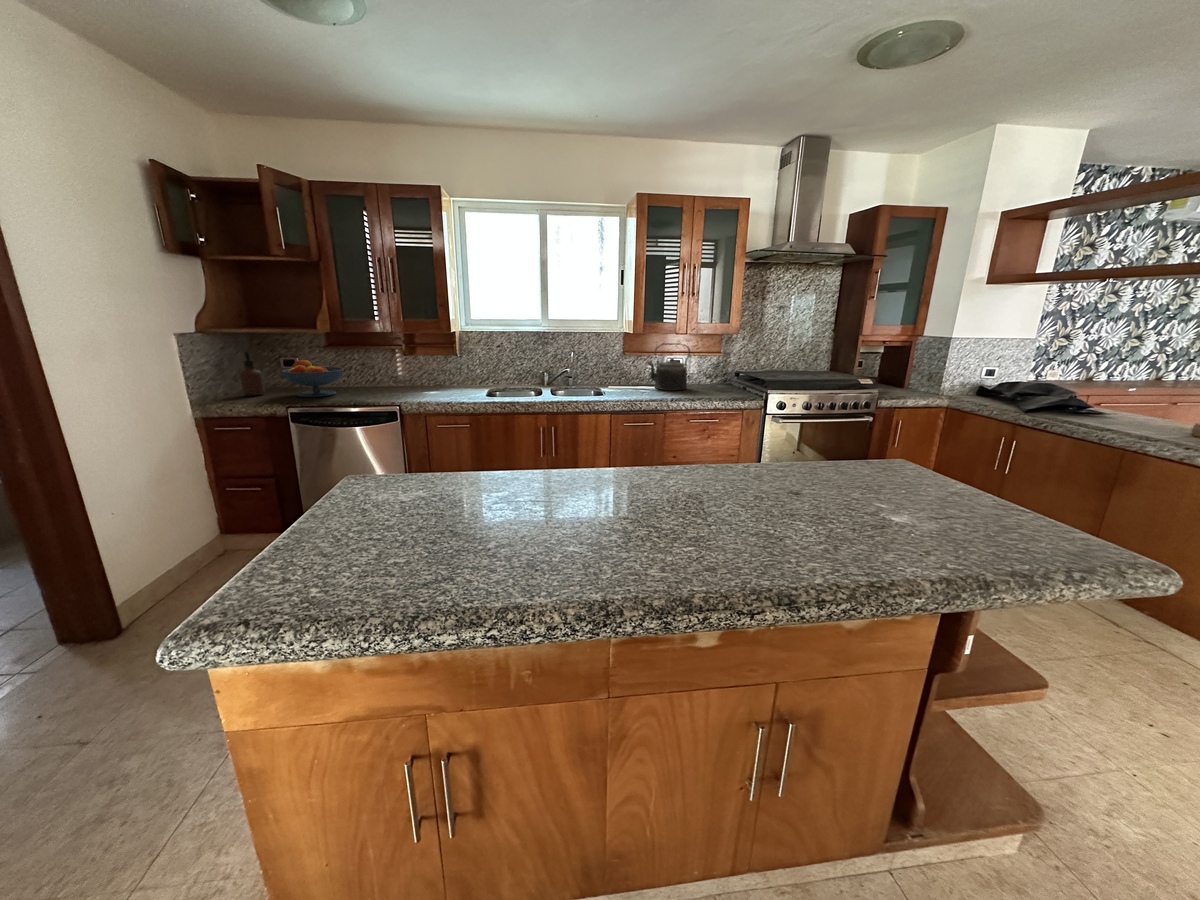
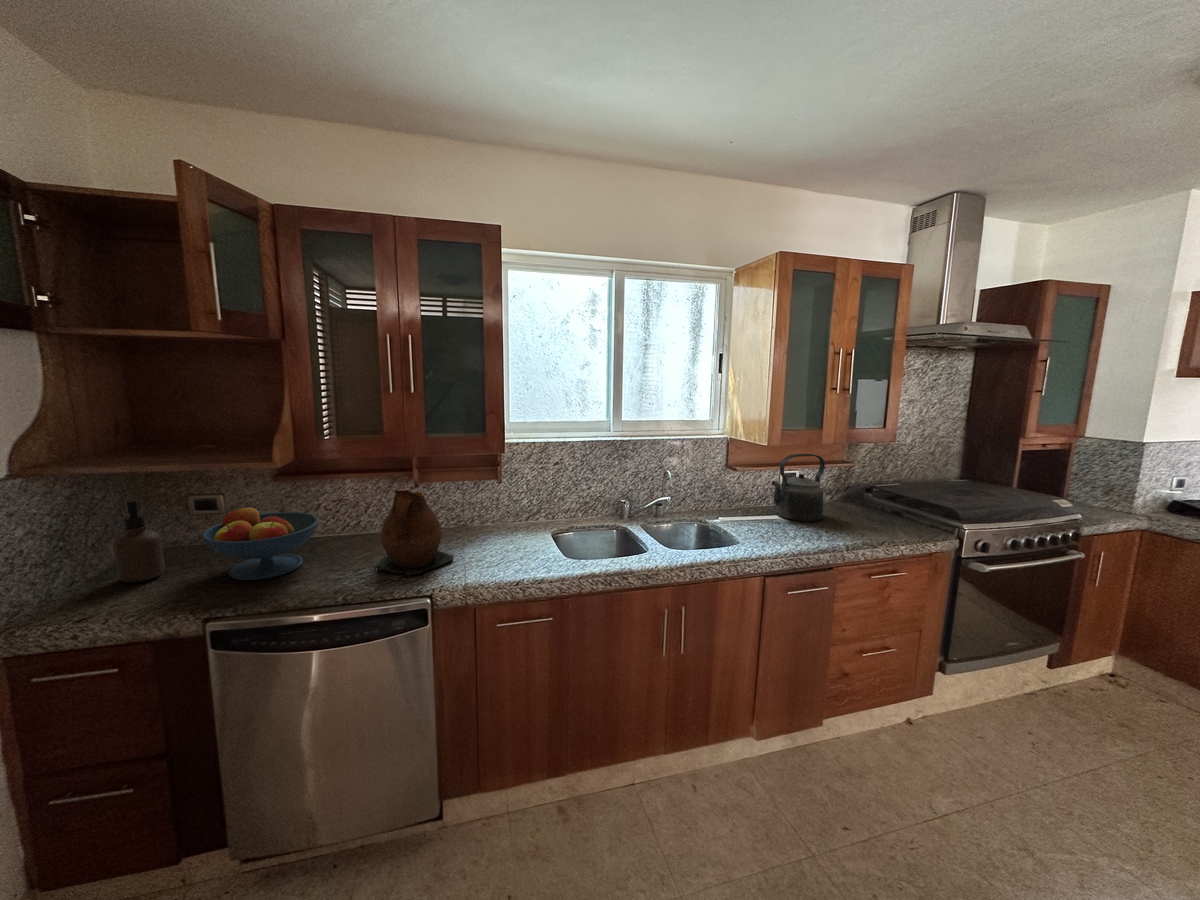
ceramic pitcher: none [372,348,419,398] -> present [376,489,454,575]

